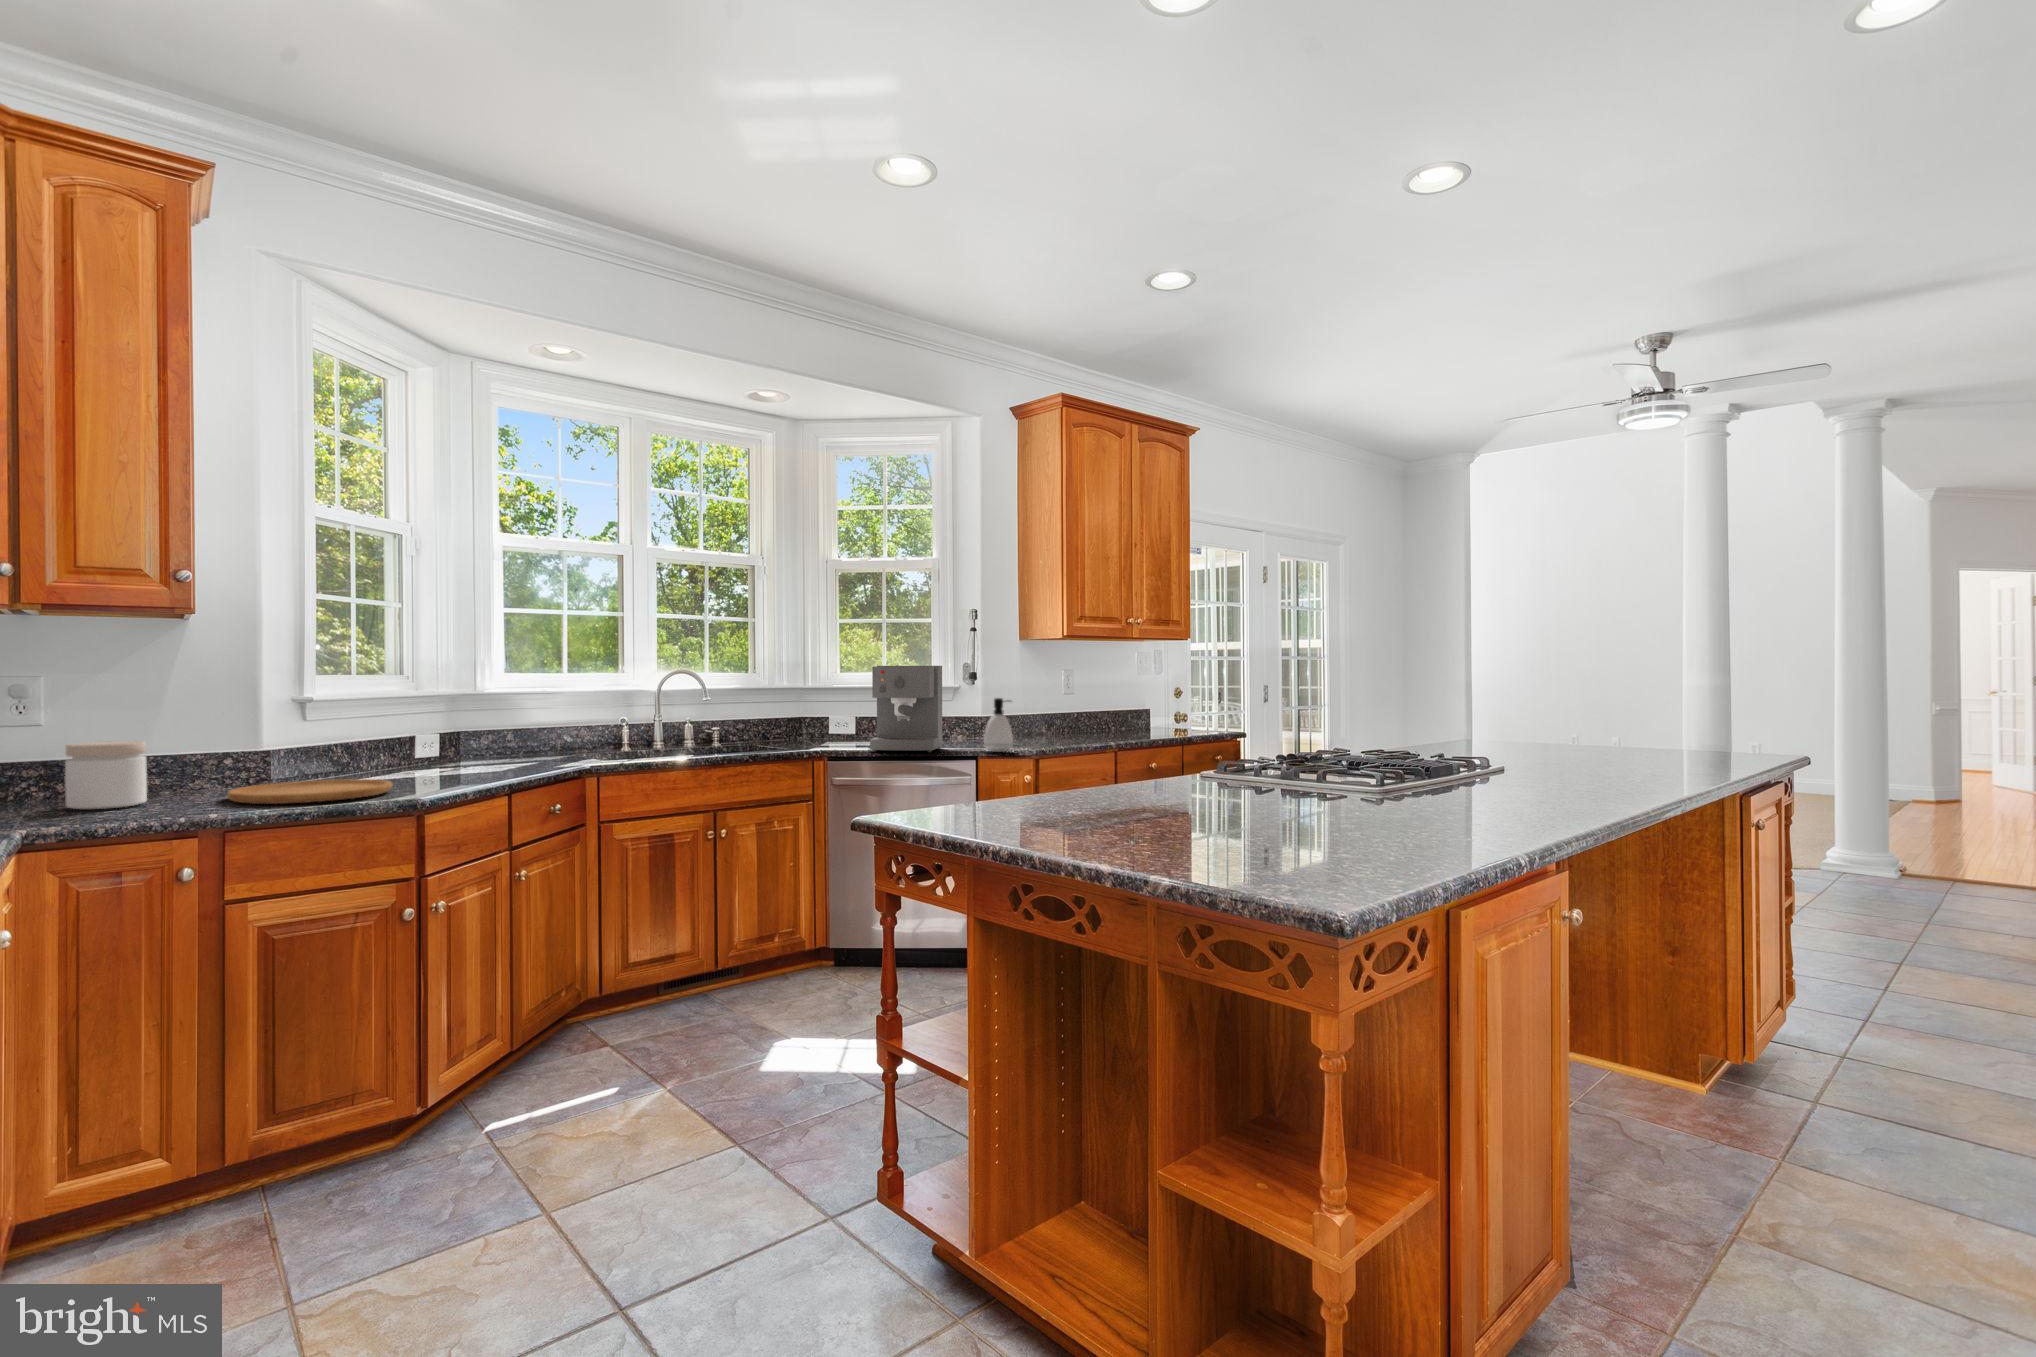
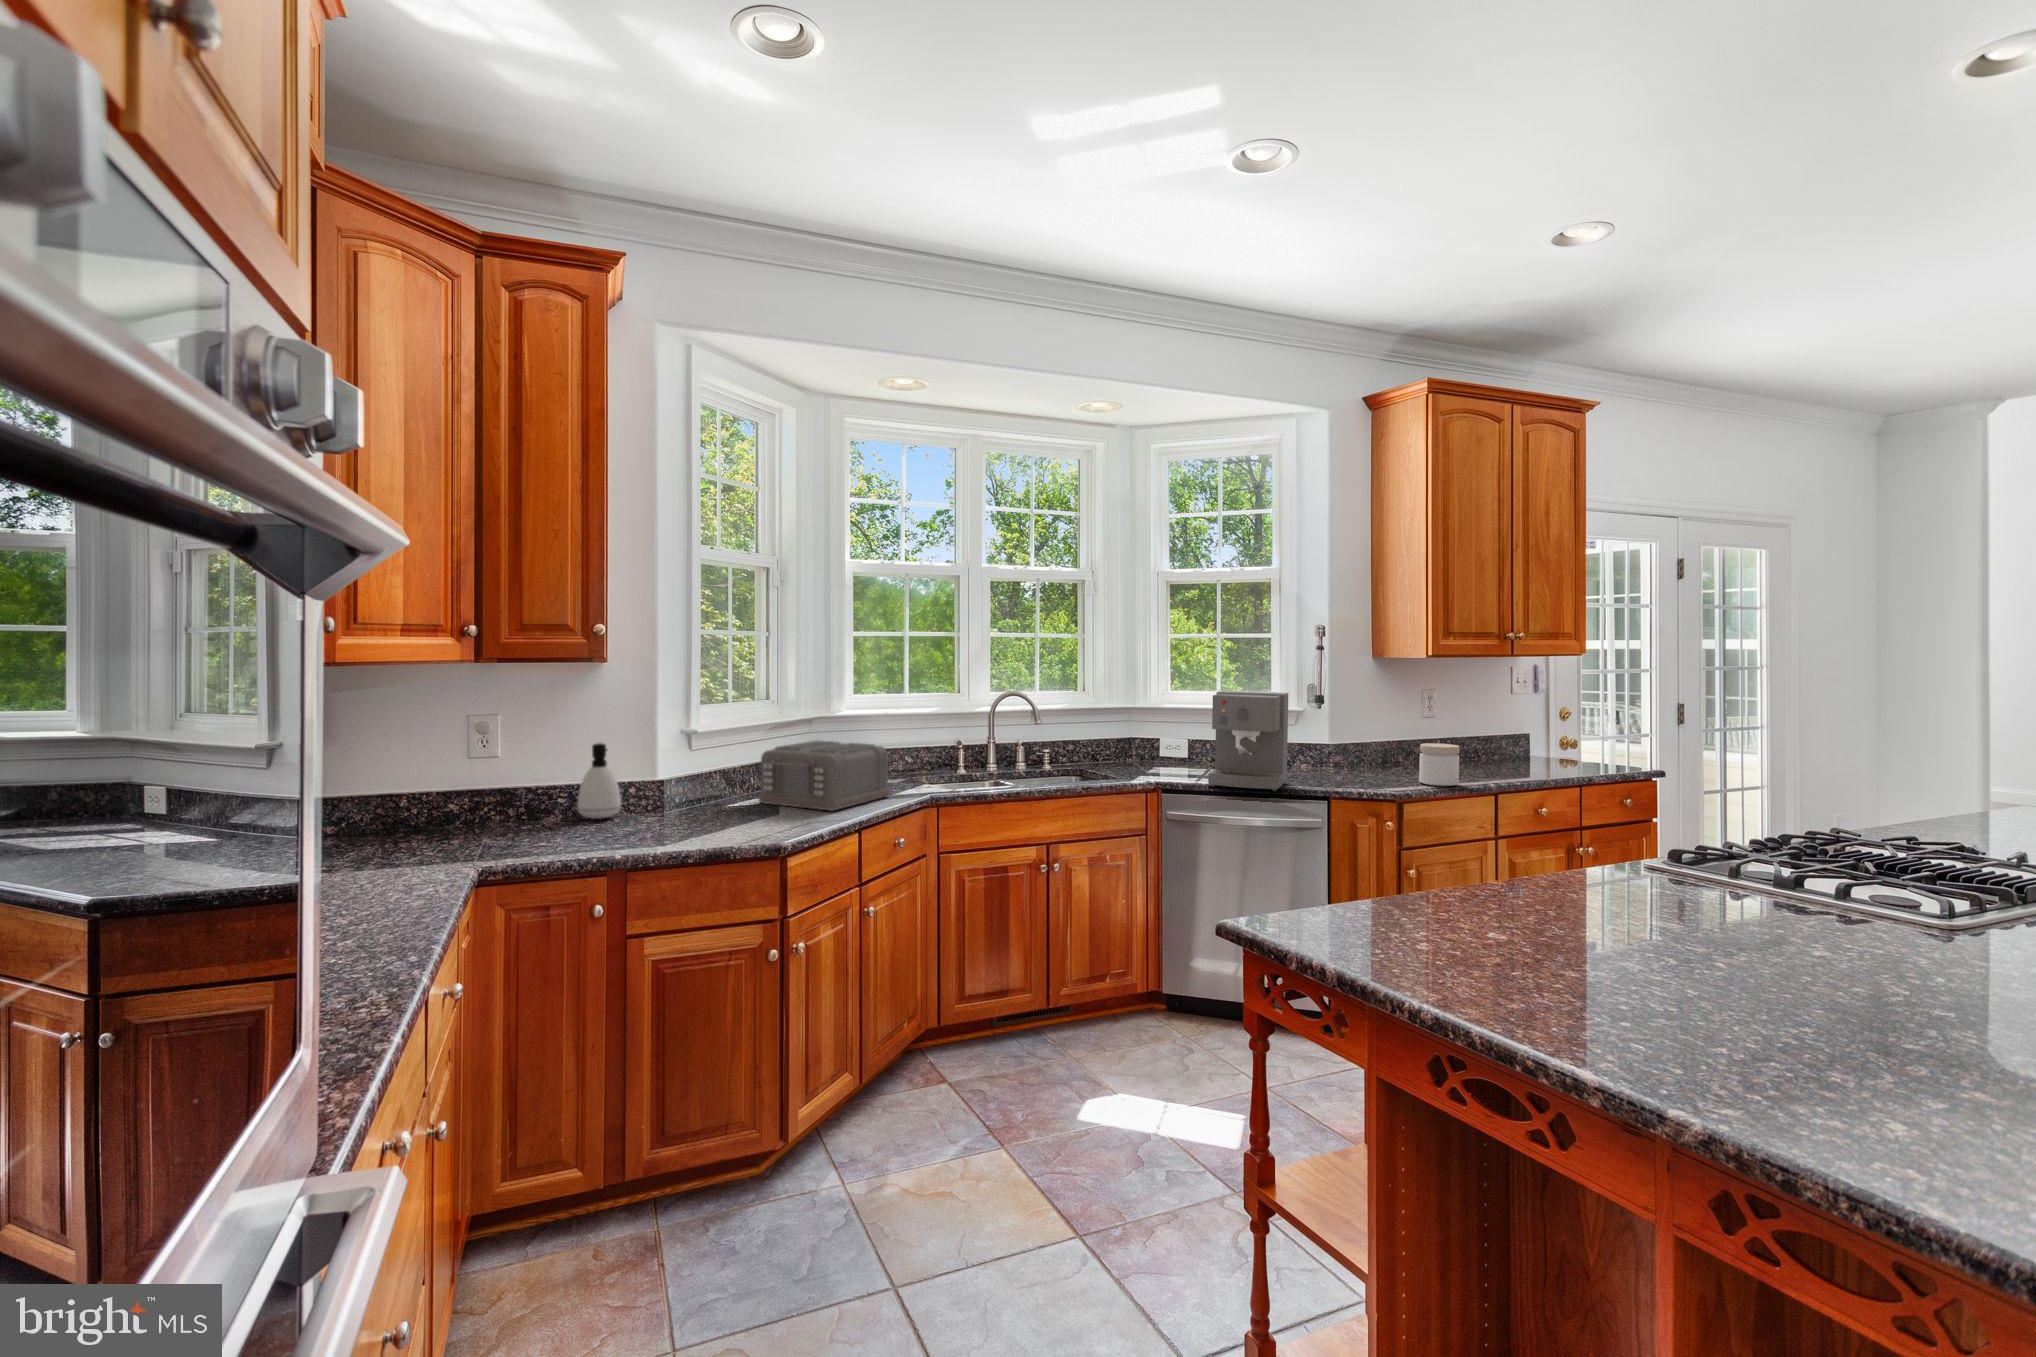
soap dispenser: present [984,698,1013,752] -> present [578,743,621,819]
toaster: none [390,713,544,776] -> present [758,741,890,811]
jar: present [65,741,147,809] -> present [1419,743,1460,786]
cutting board: present [227,779,393,804] -> none [629,813,761,844]

